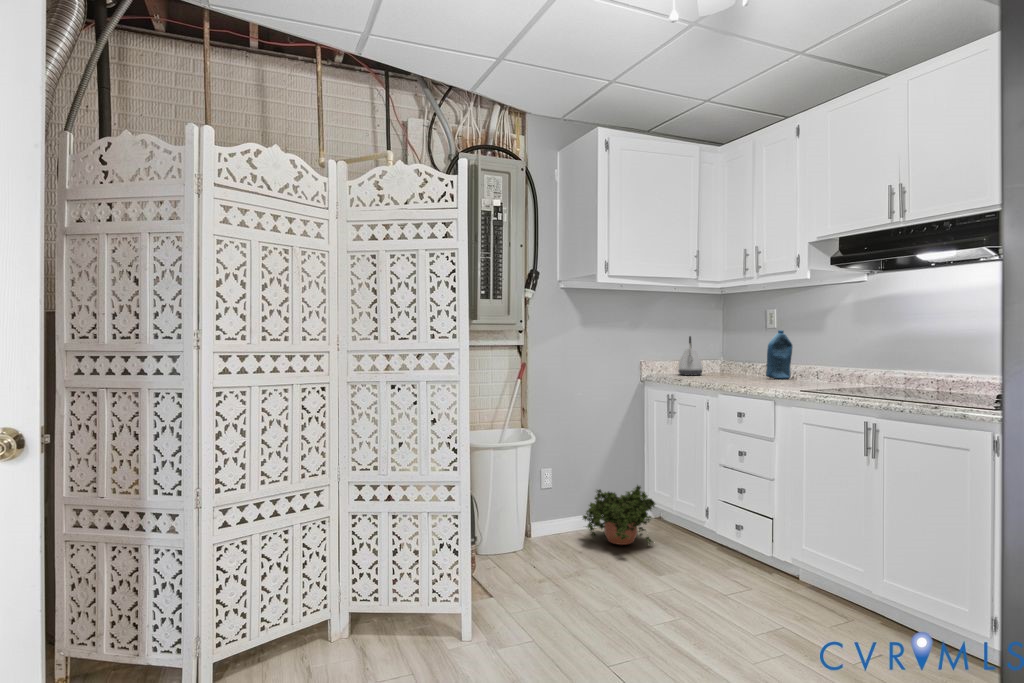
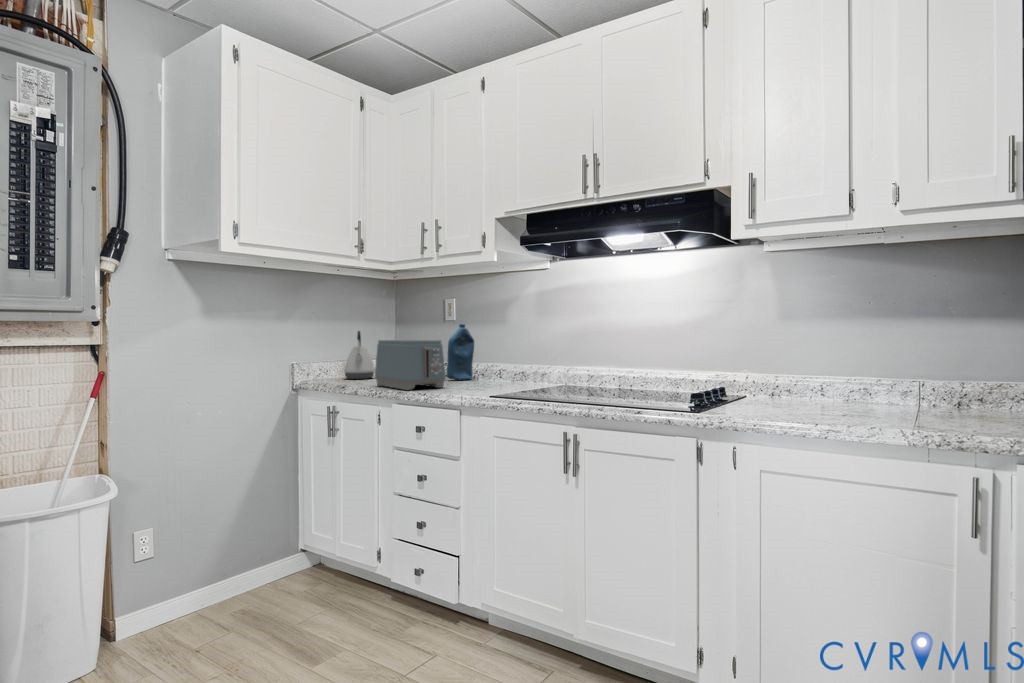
toaster: none [704,344,764,384] -> present [375,340,446,390]
potted plant: present [583,485,655,545] -> none [203,529,314,623]

